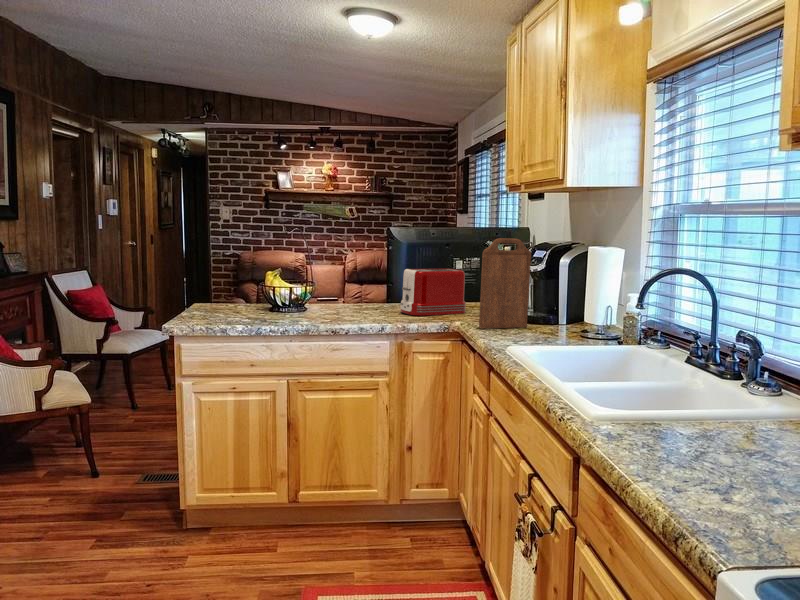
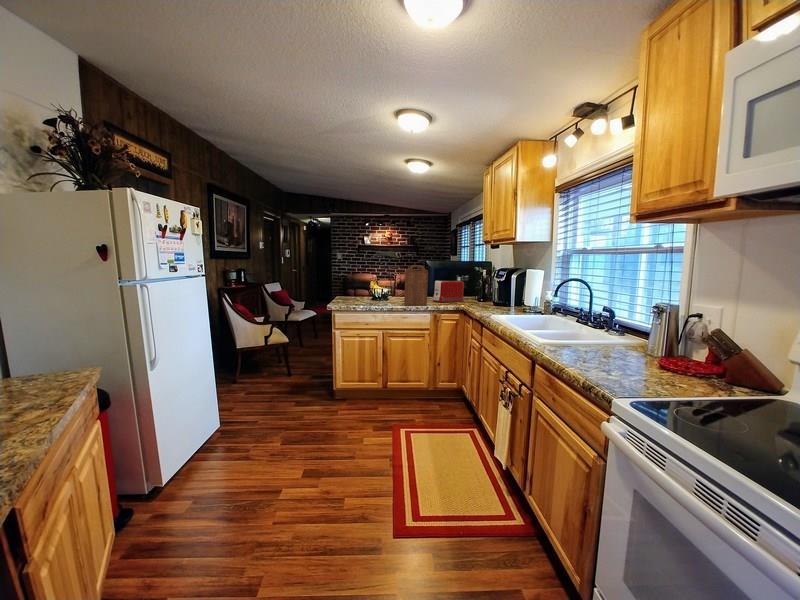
cutting board: present [479,238,531,328] -> present [404,265,428,306]

